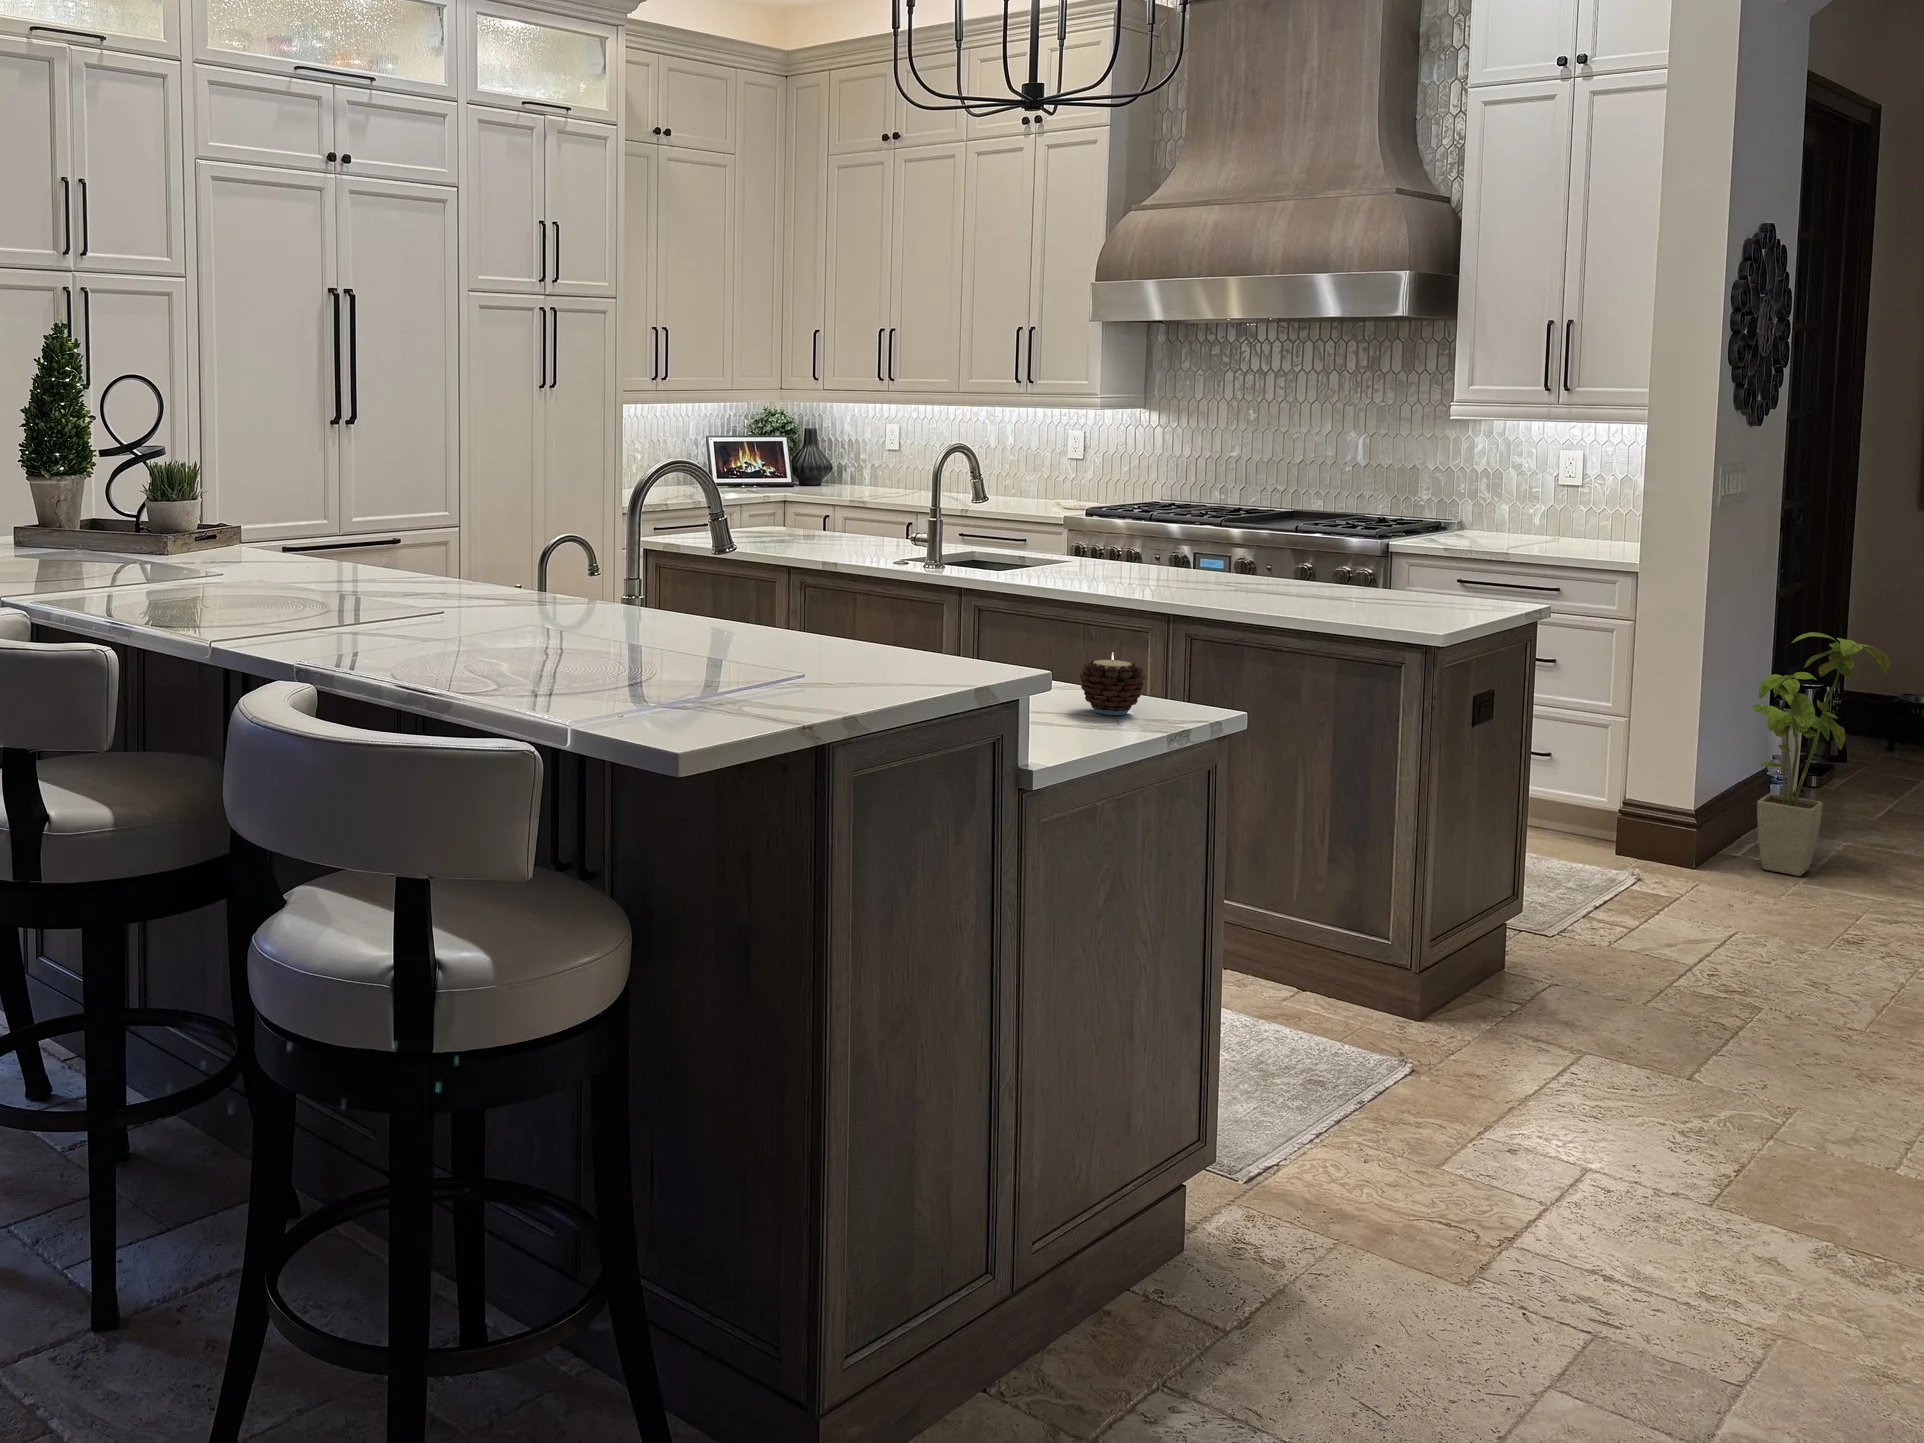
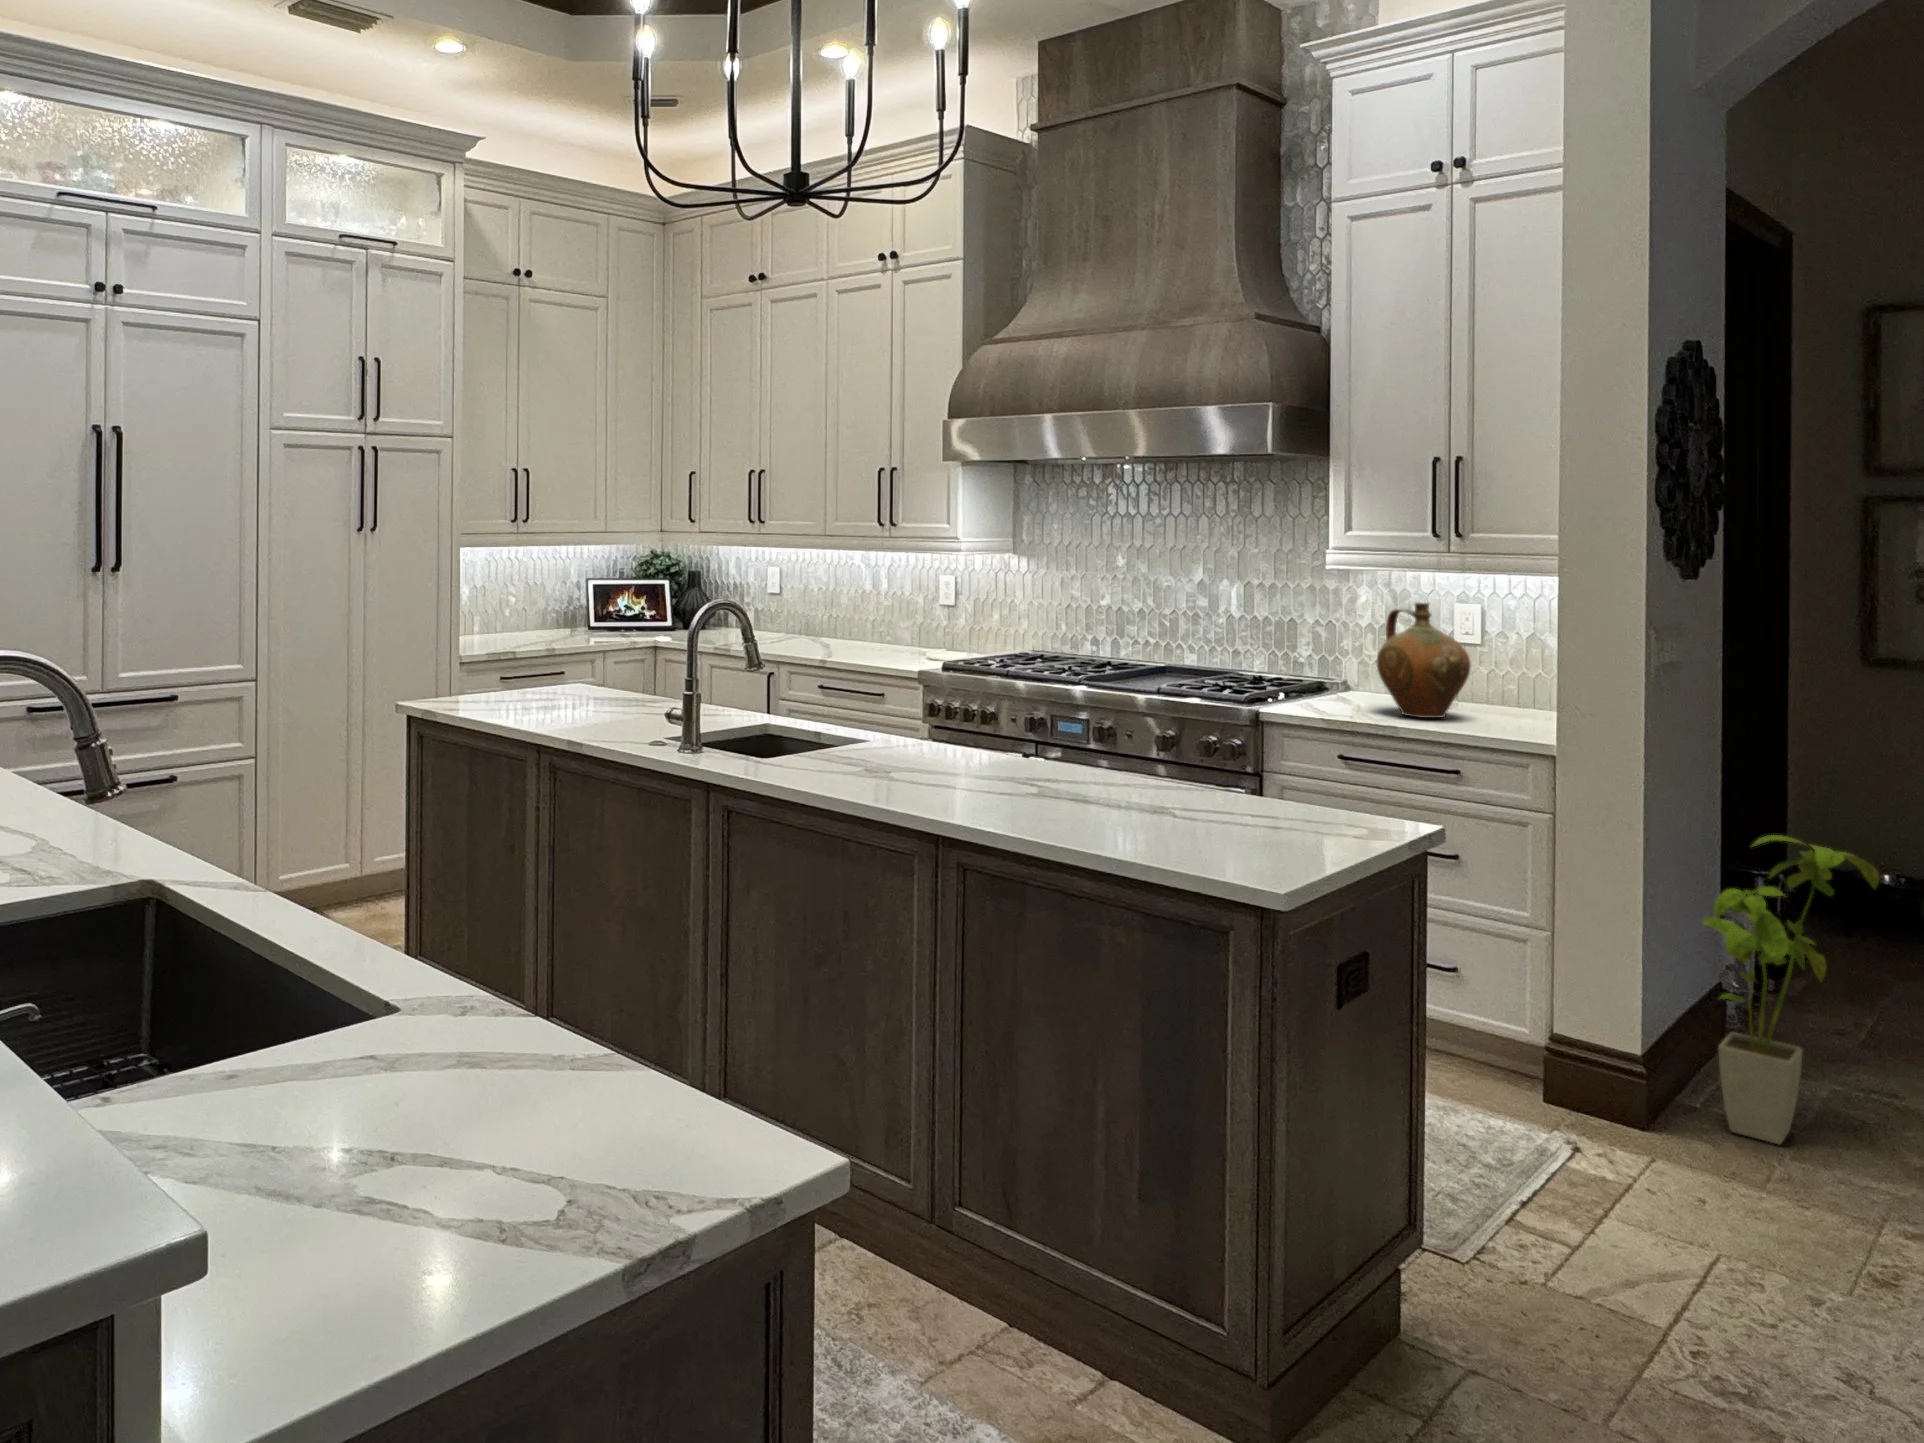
ceramic jug: none [1492,447,1572,546] -> present [1377,602,1471,718]
candle: present [1079,653,1146,715] -> none [523,1035,644,1158]

